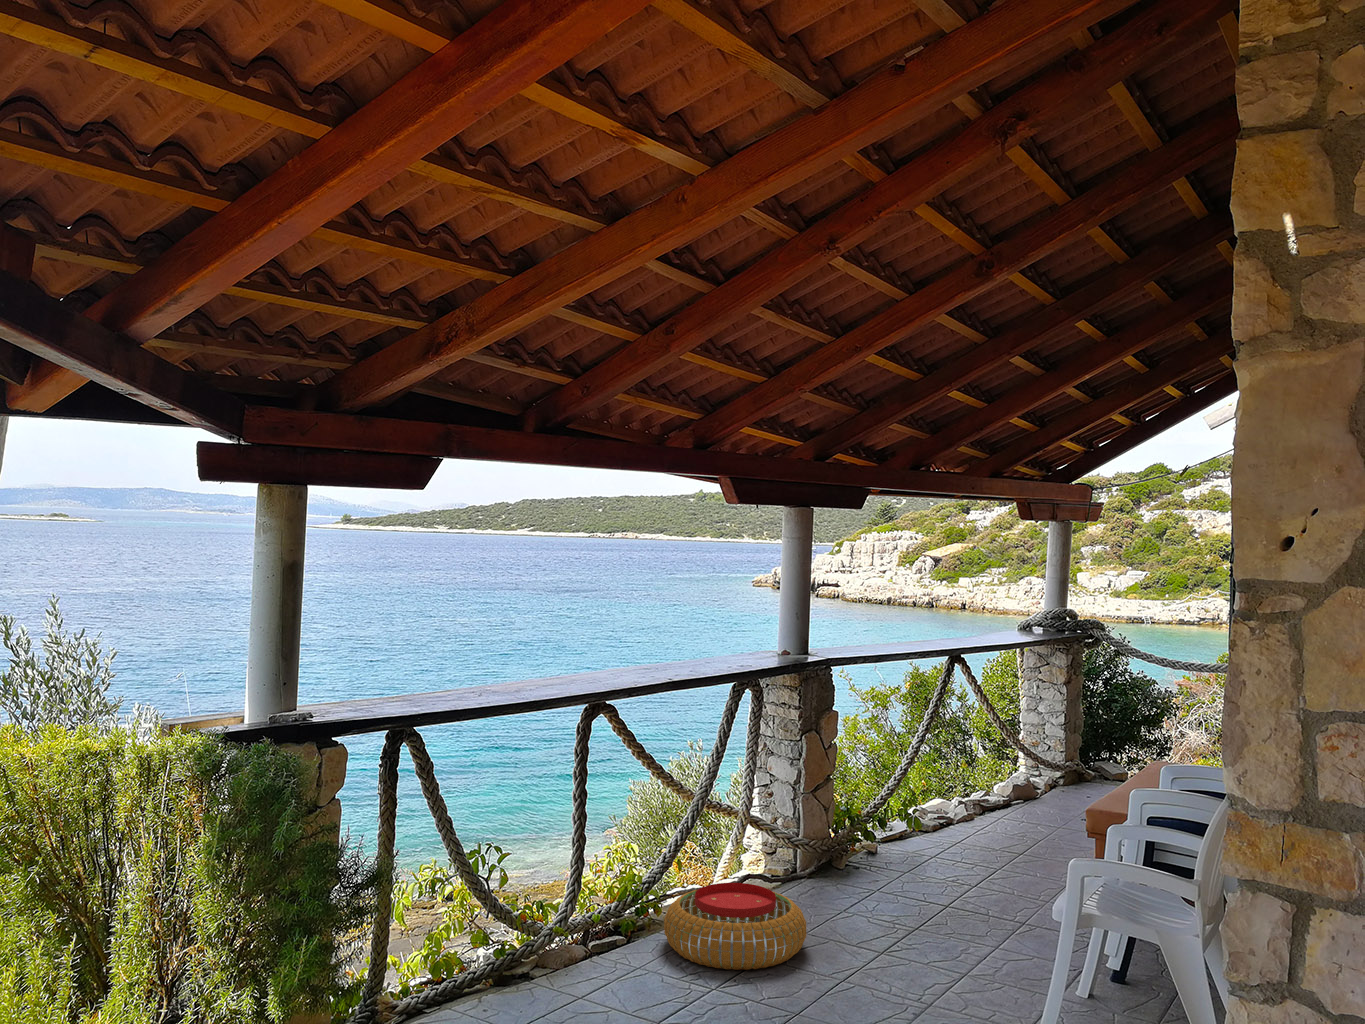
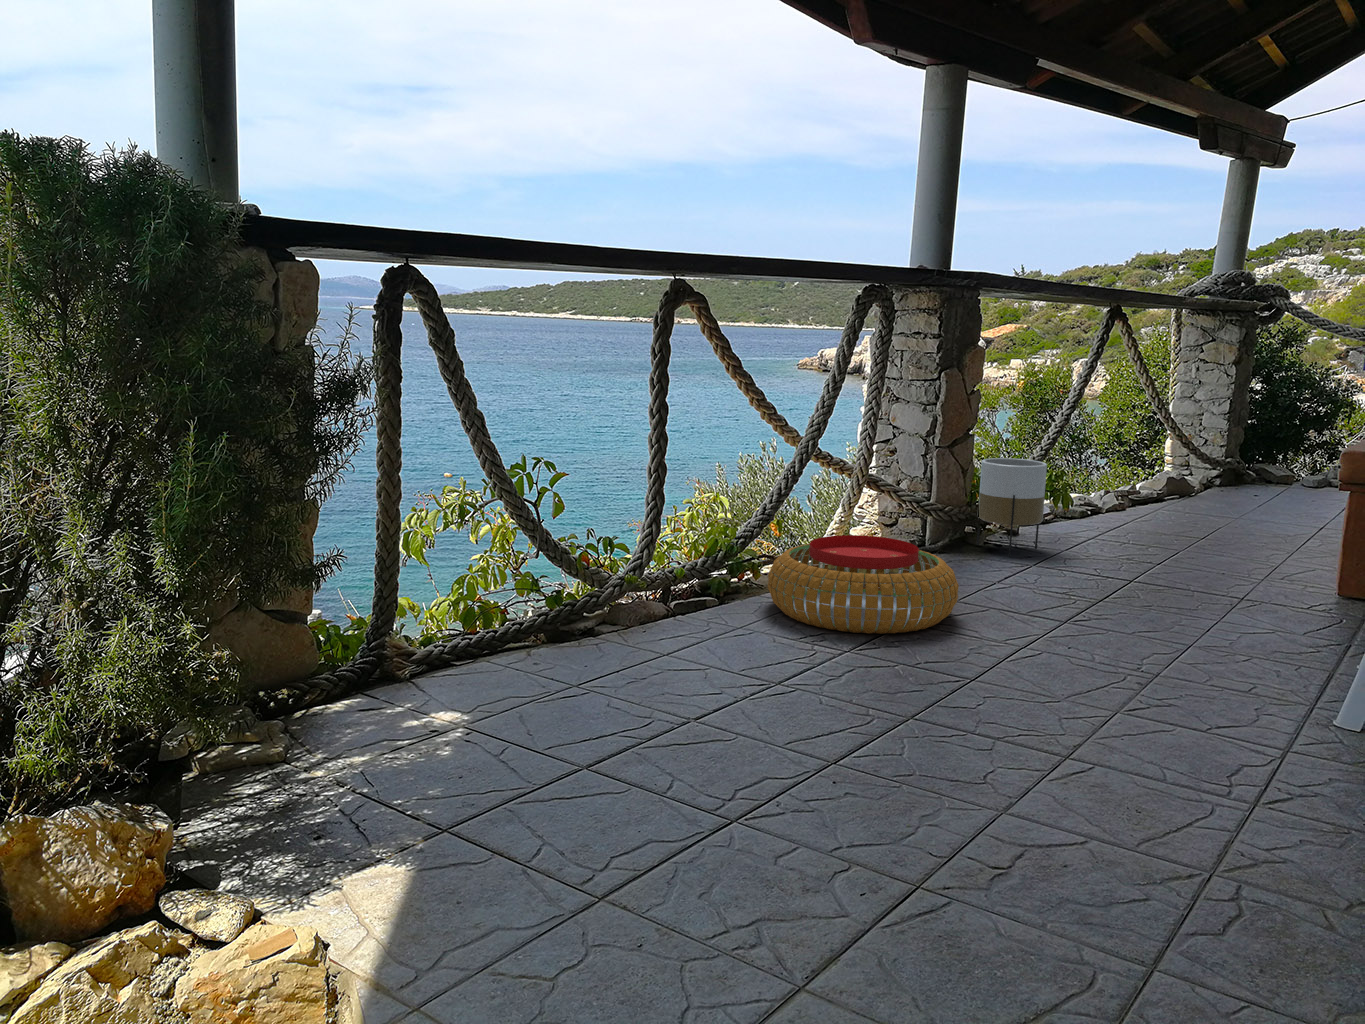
planter: none [840,796,890,881] -> present [977,458,1047,557]

